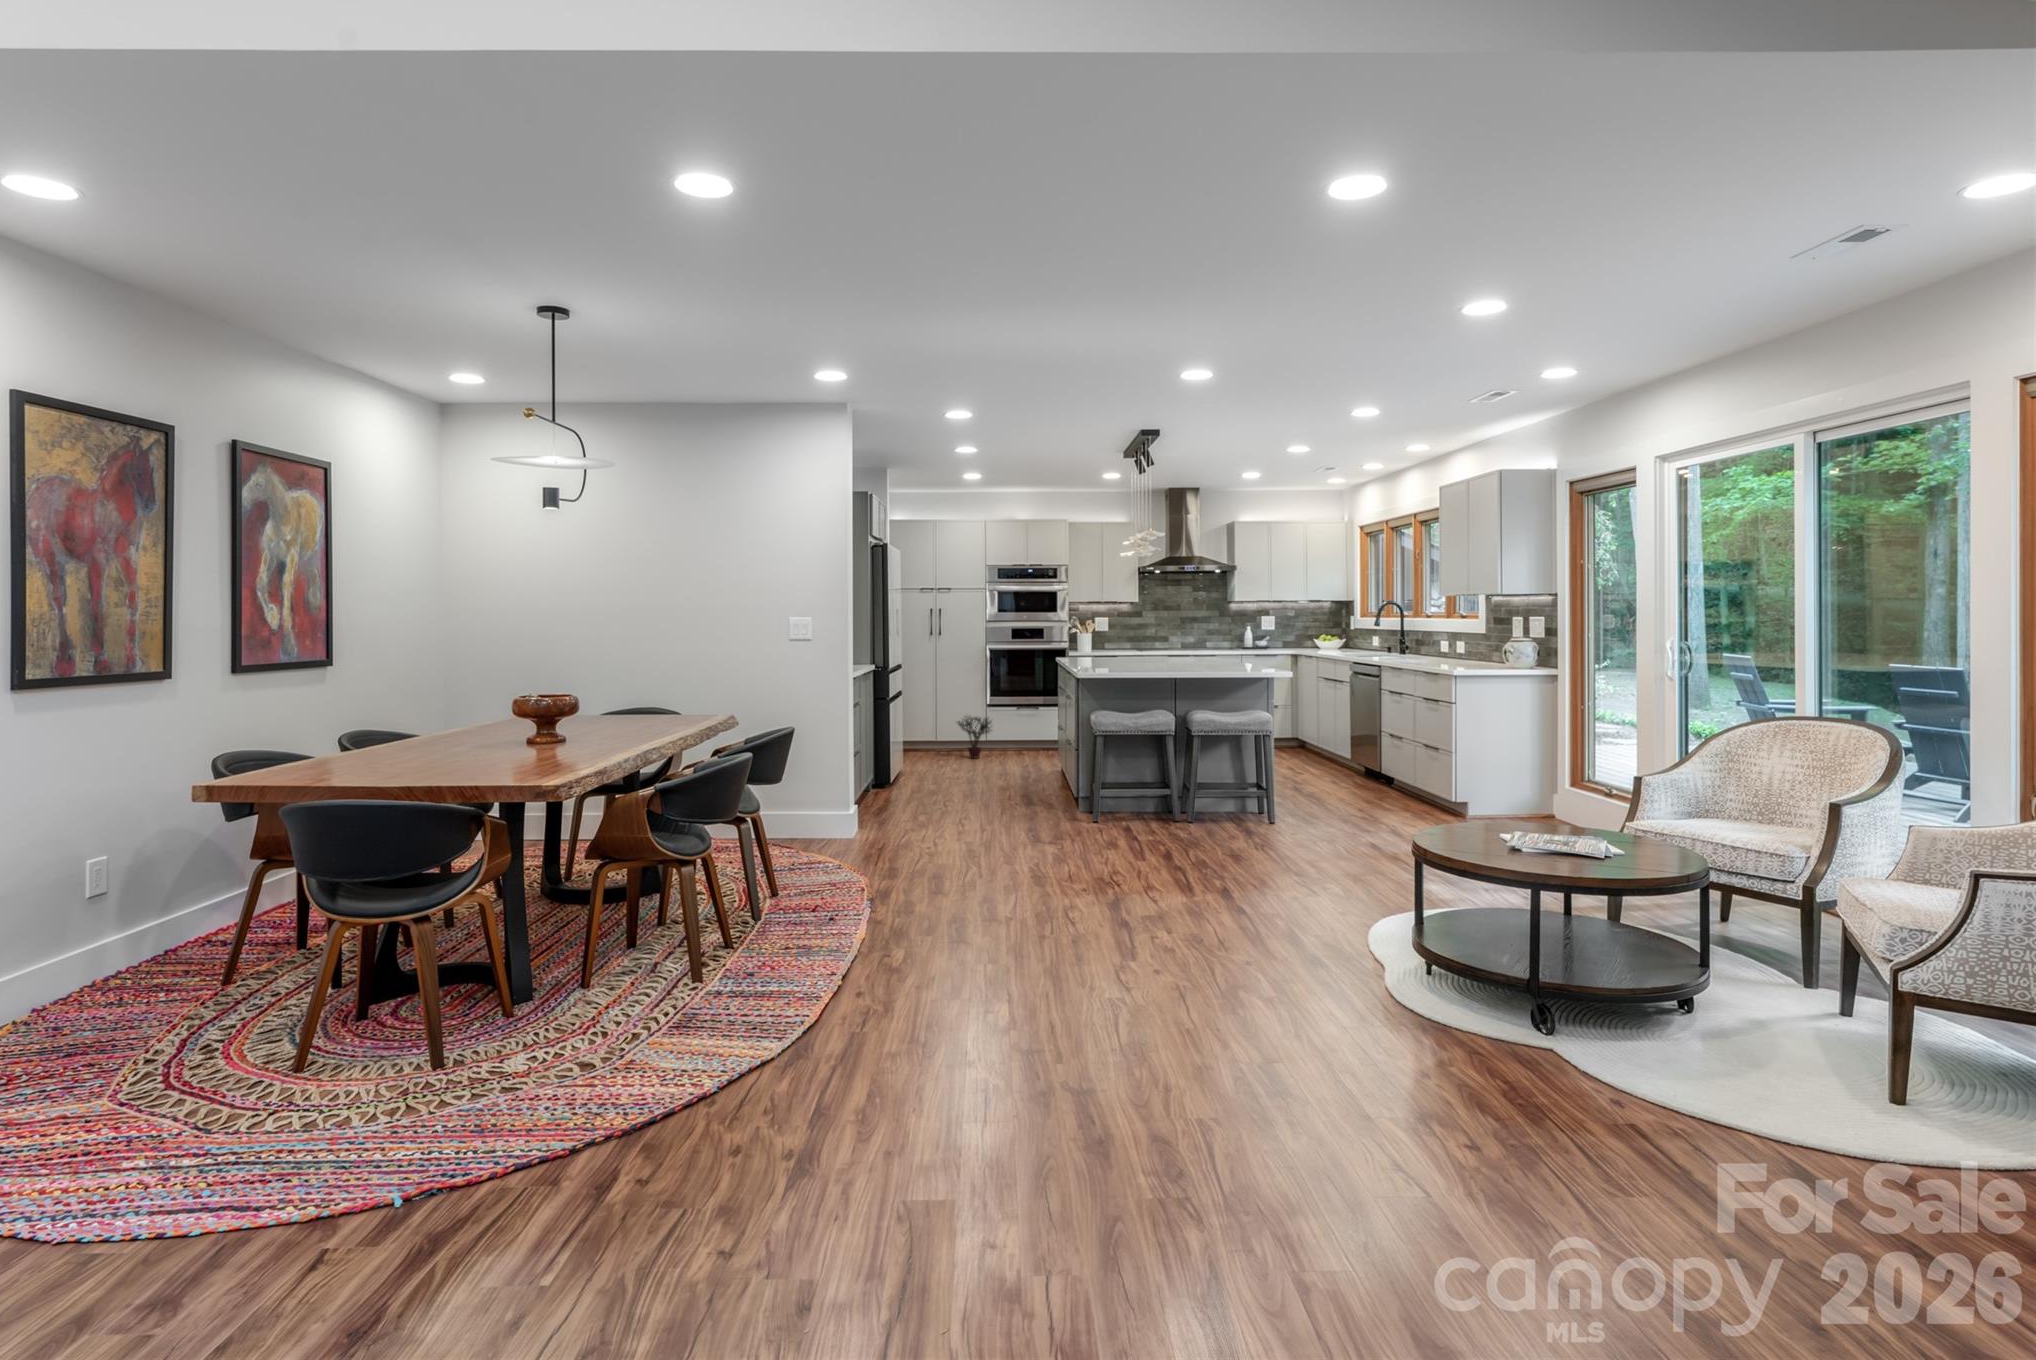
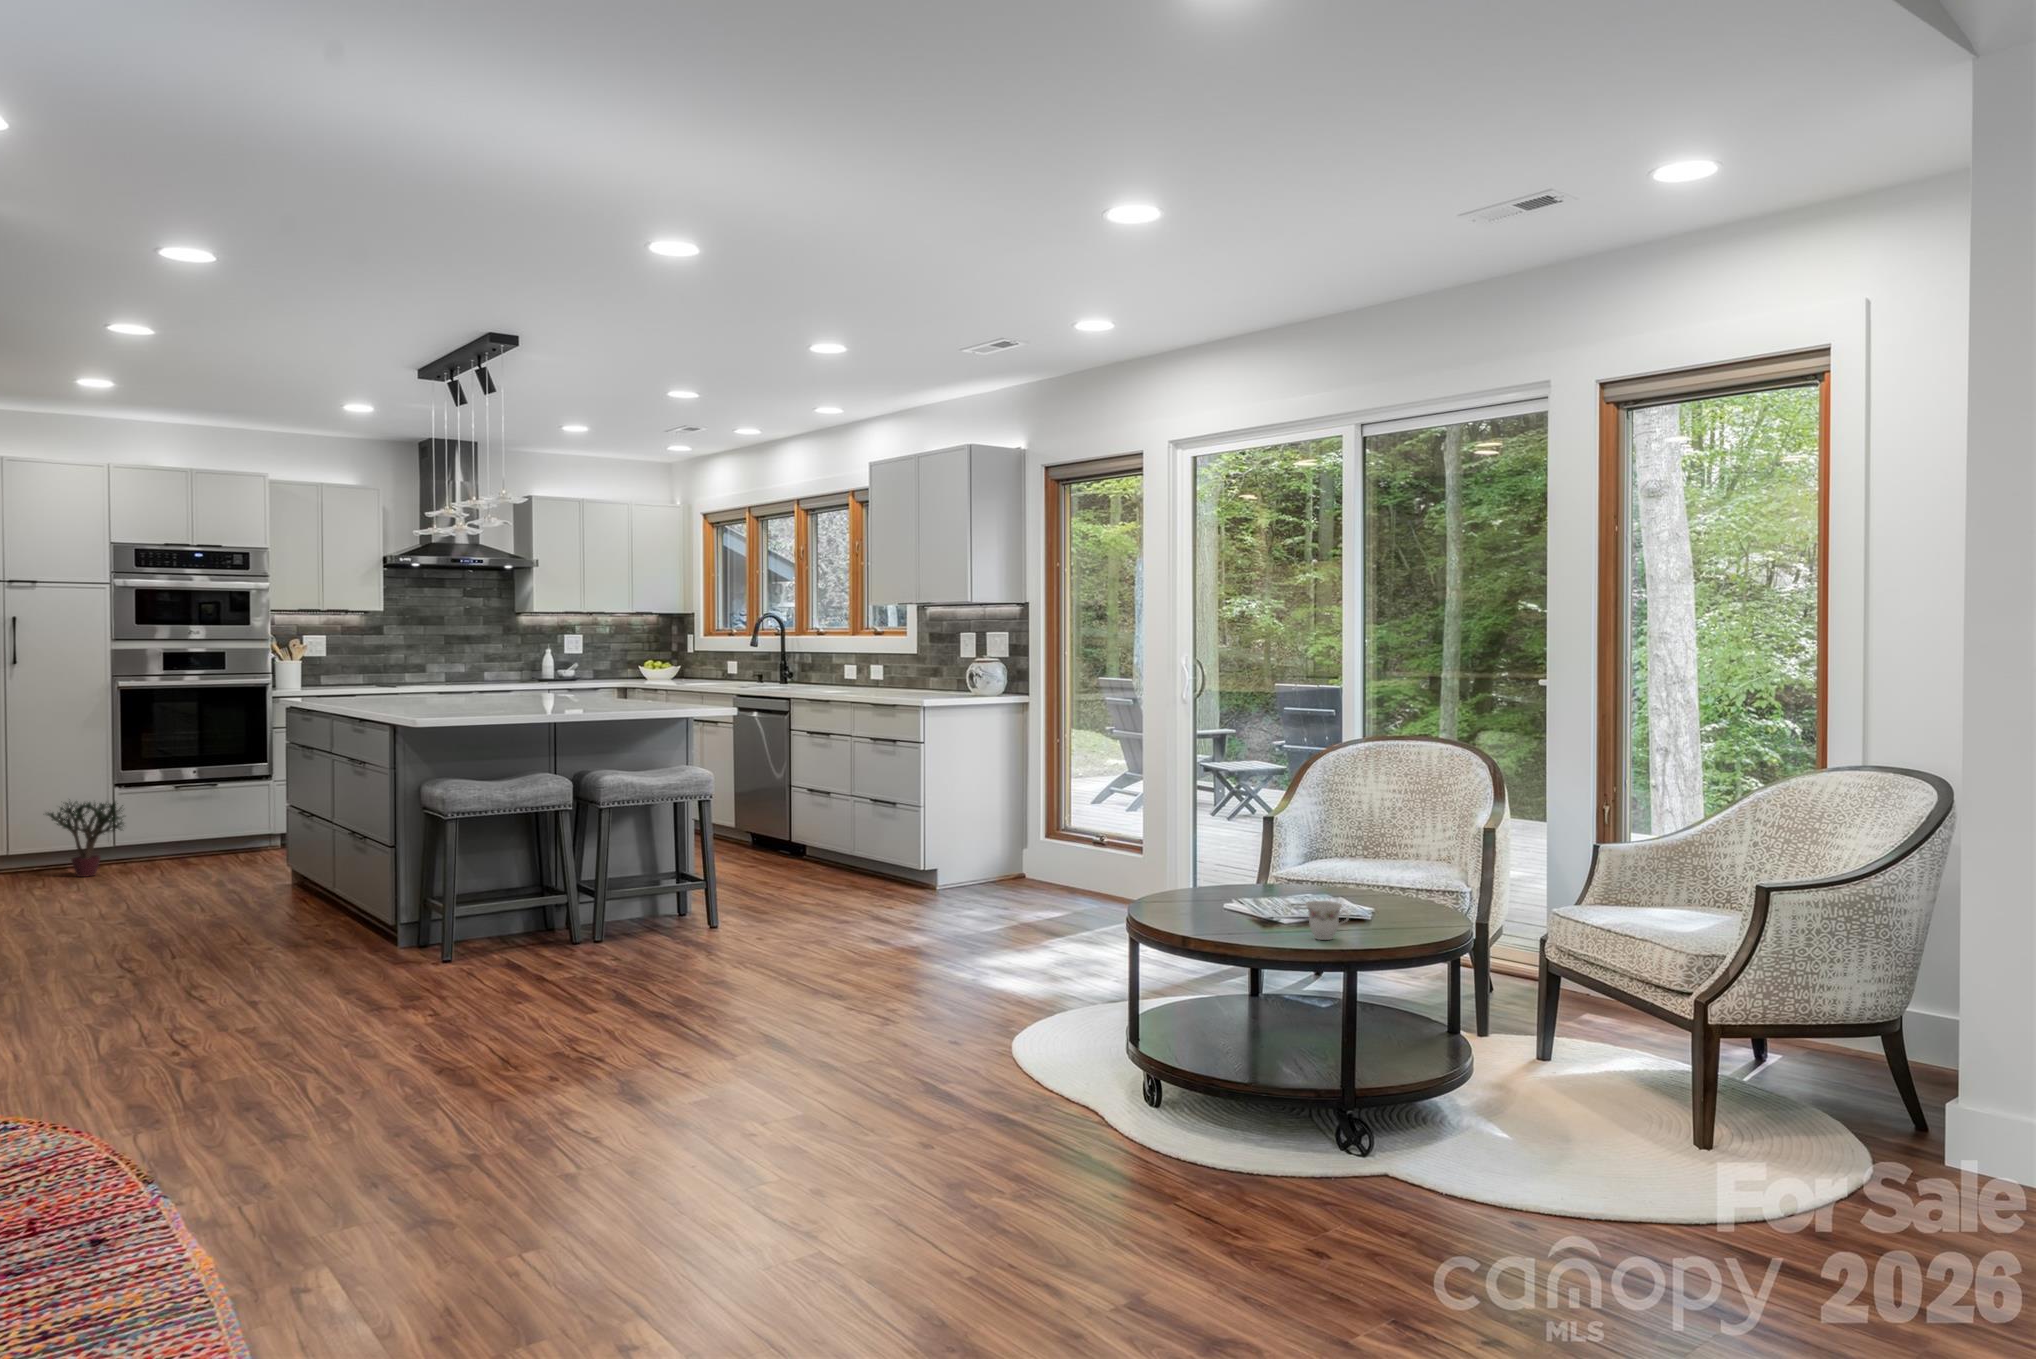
teacup: none [1510,836,1543,866] -> present [1306,901,1349,940]

